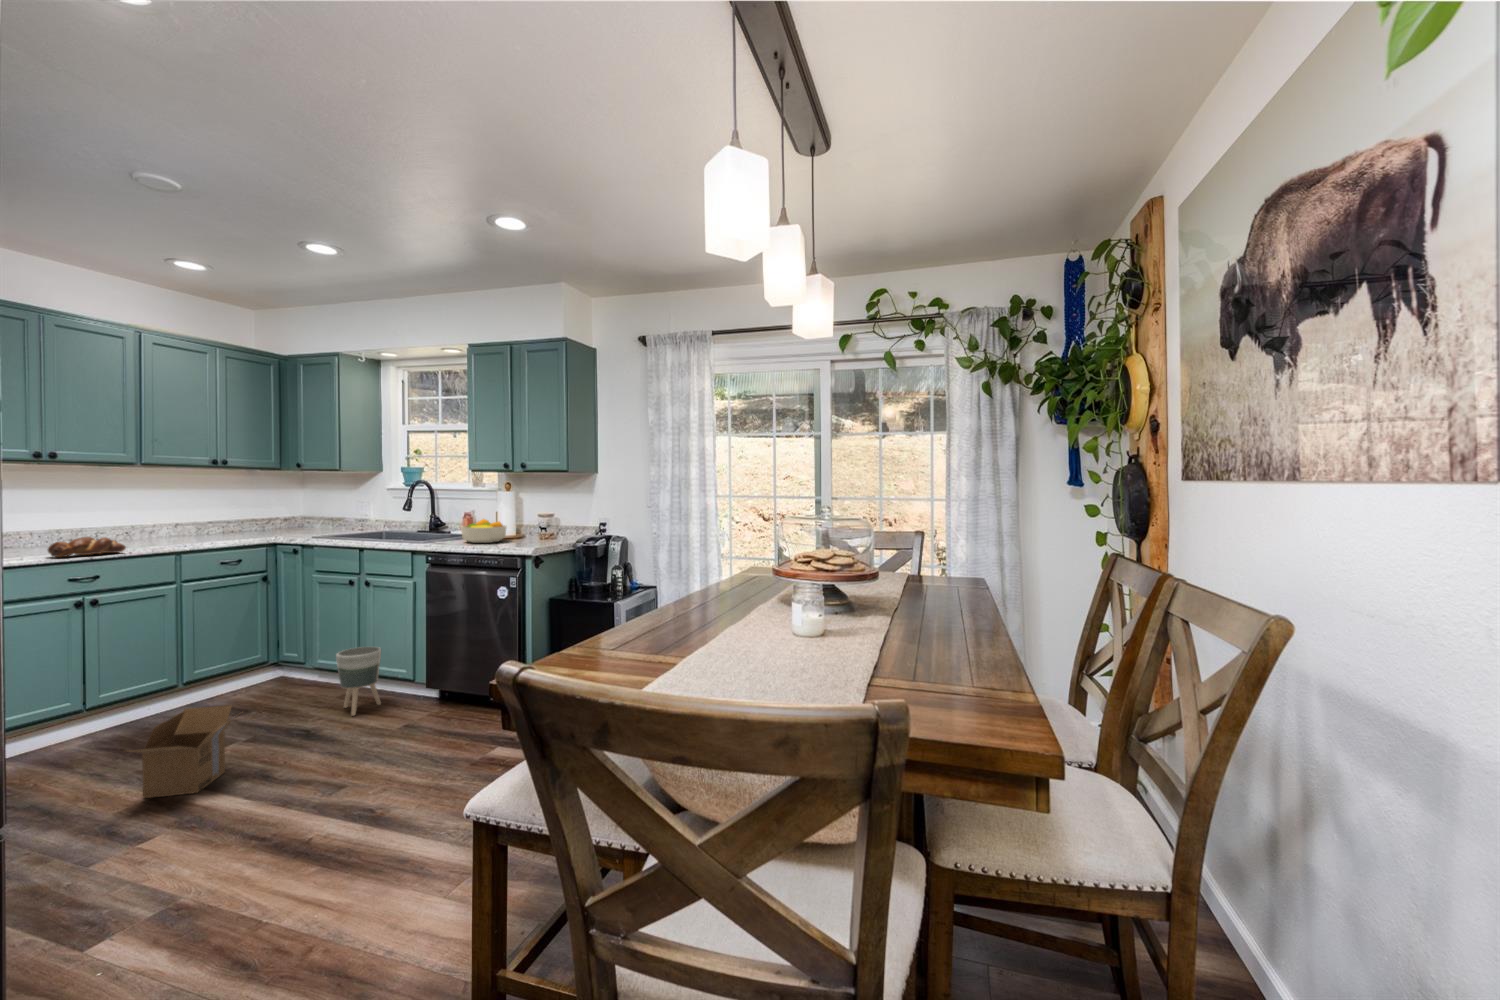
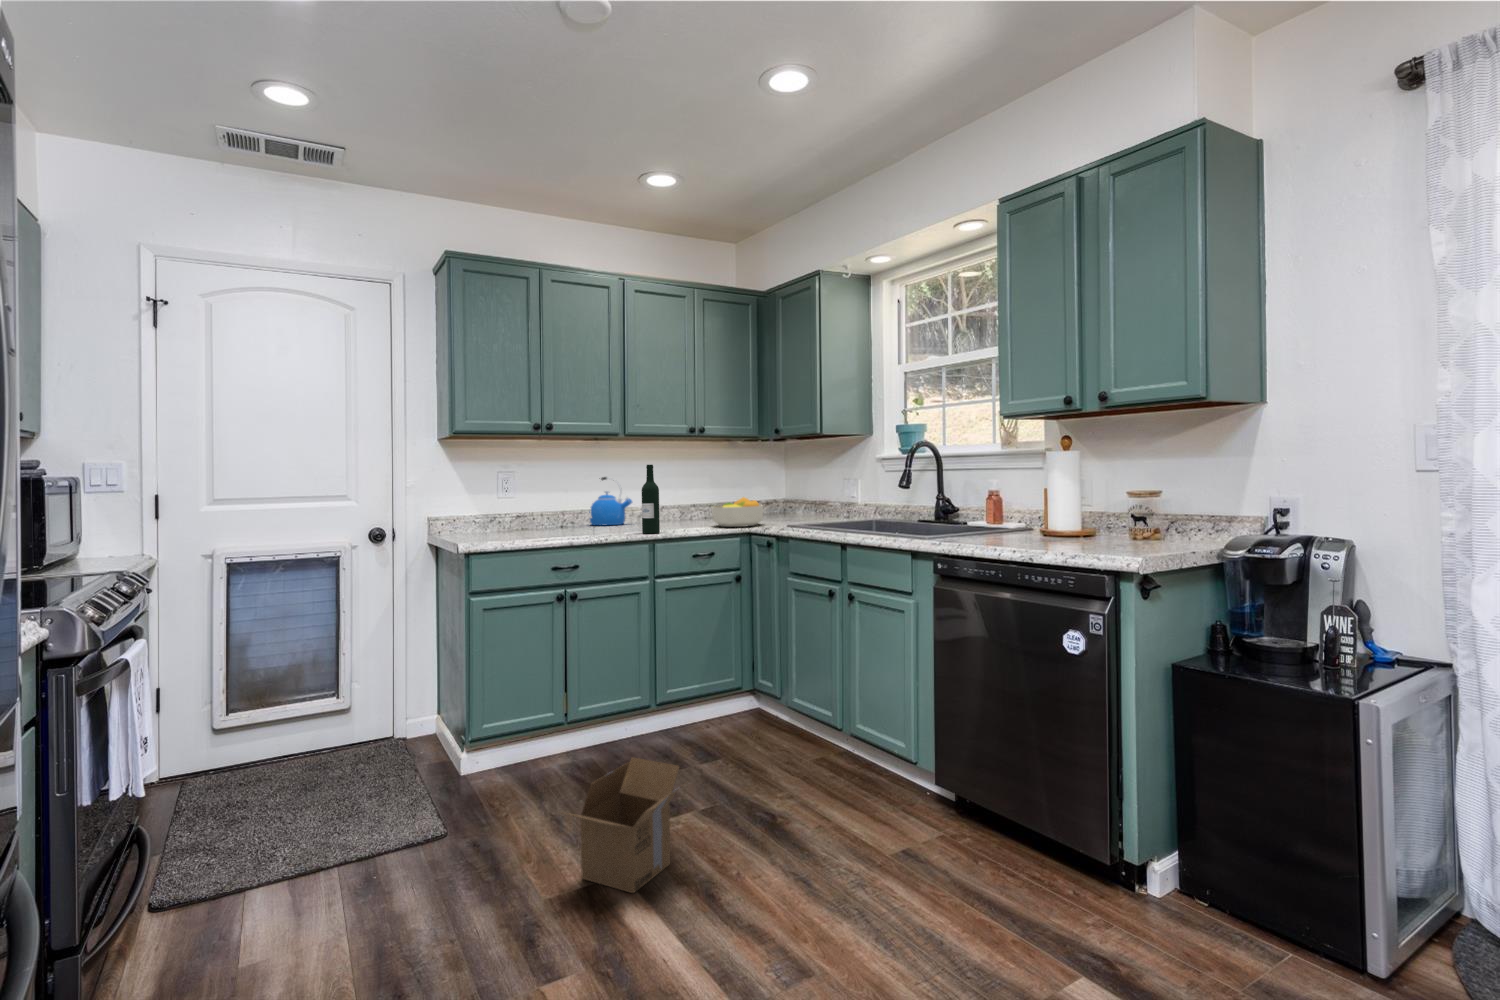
wine bottle: none [169,493,188,547] -> present [642,465,660,534]
kettle: none [91,500,145,542] -> present [589,477,632,525]
fruit bowl: present [461,519,506,543] -> present [711,497,763,527]
bread loaf: present [48,537,126,557] -> none [535,517,600,540]
planter: present [336,646,381,716] -> none [811,696,870,805]

